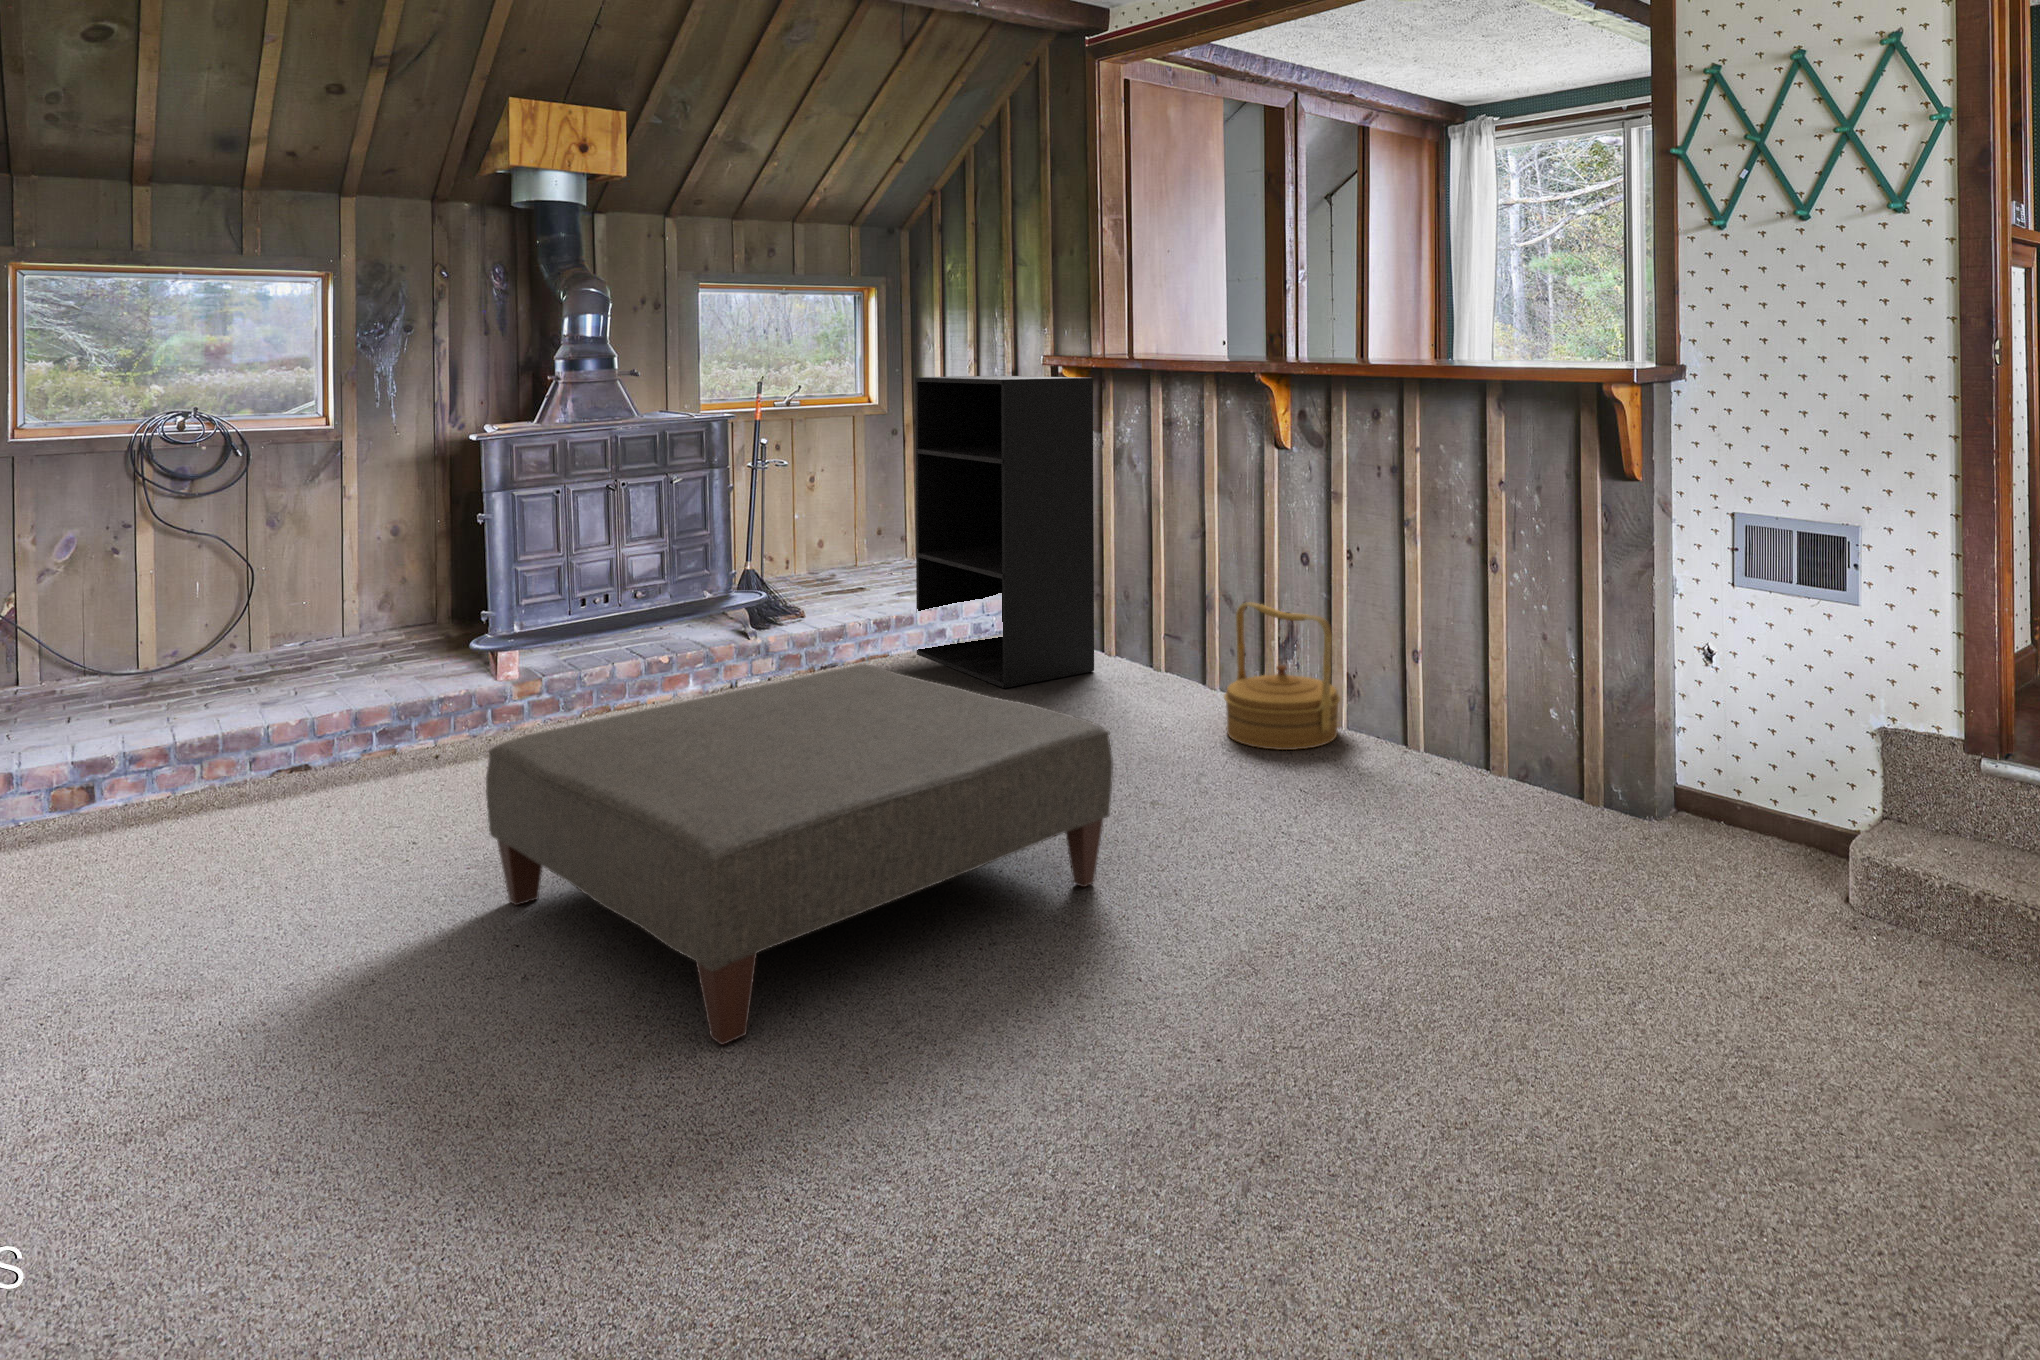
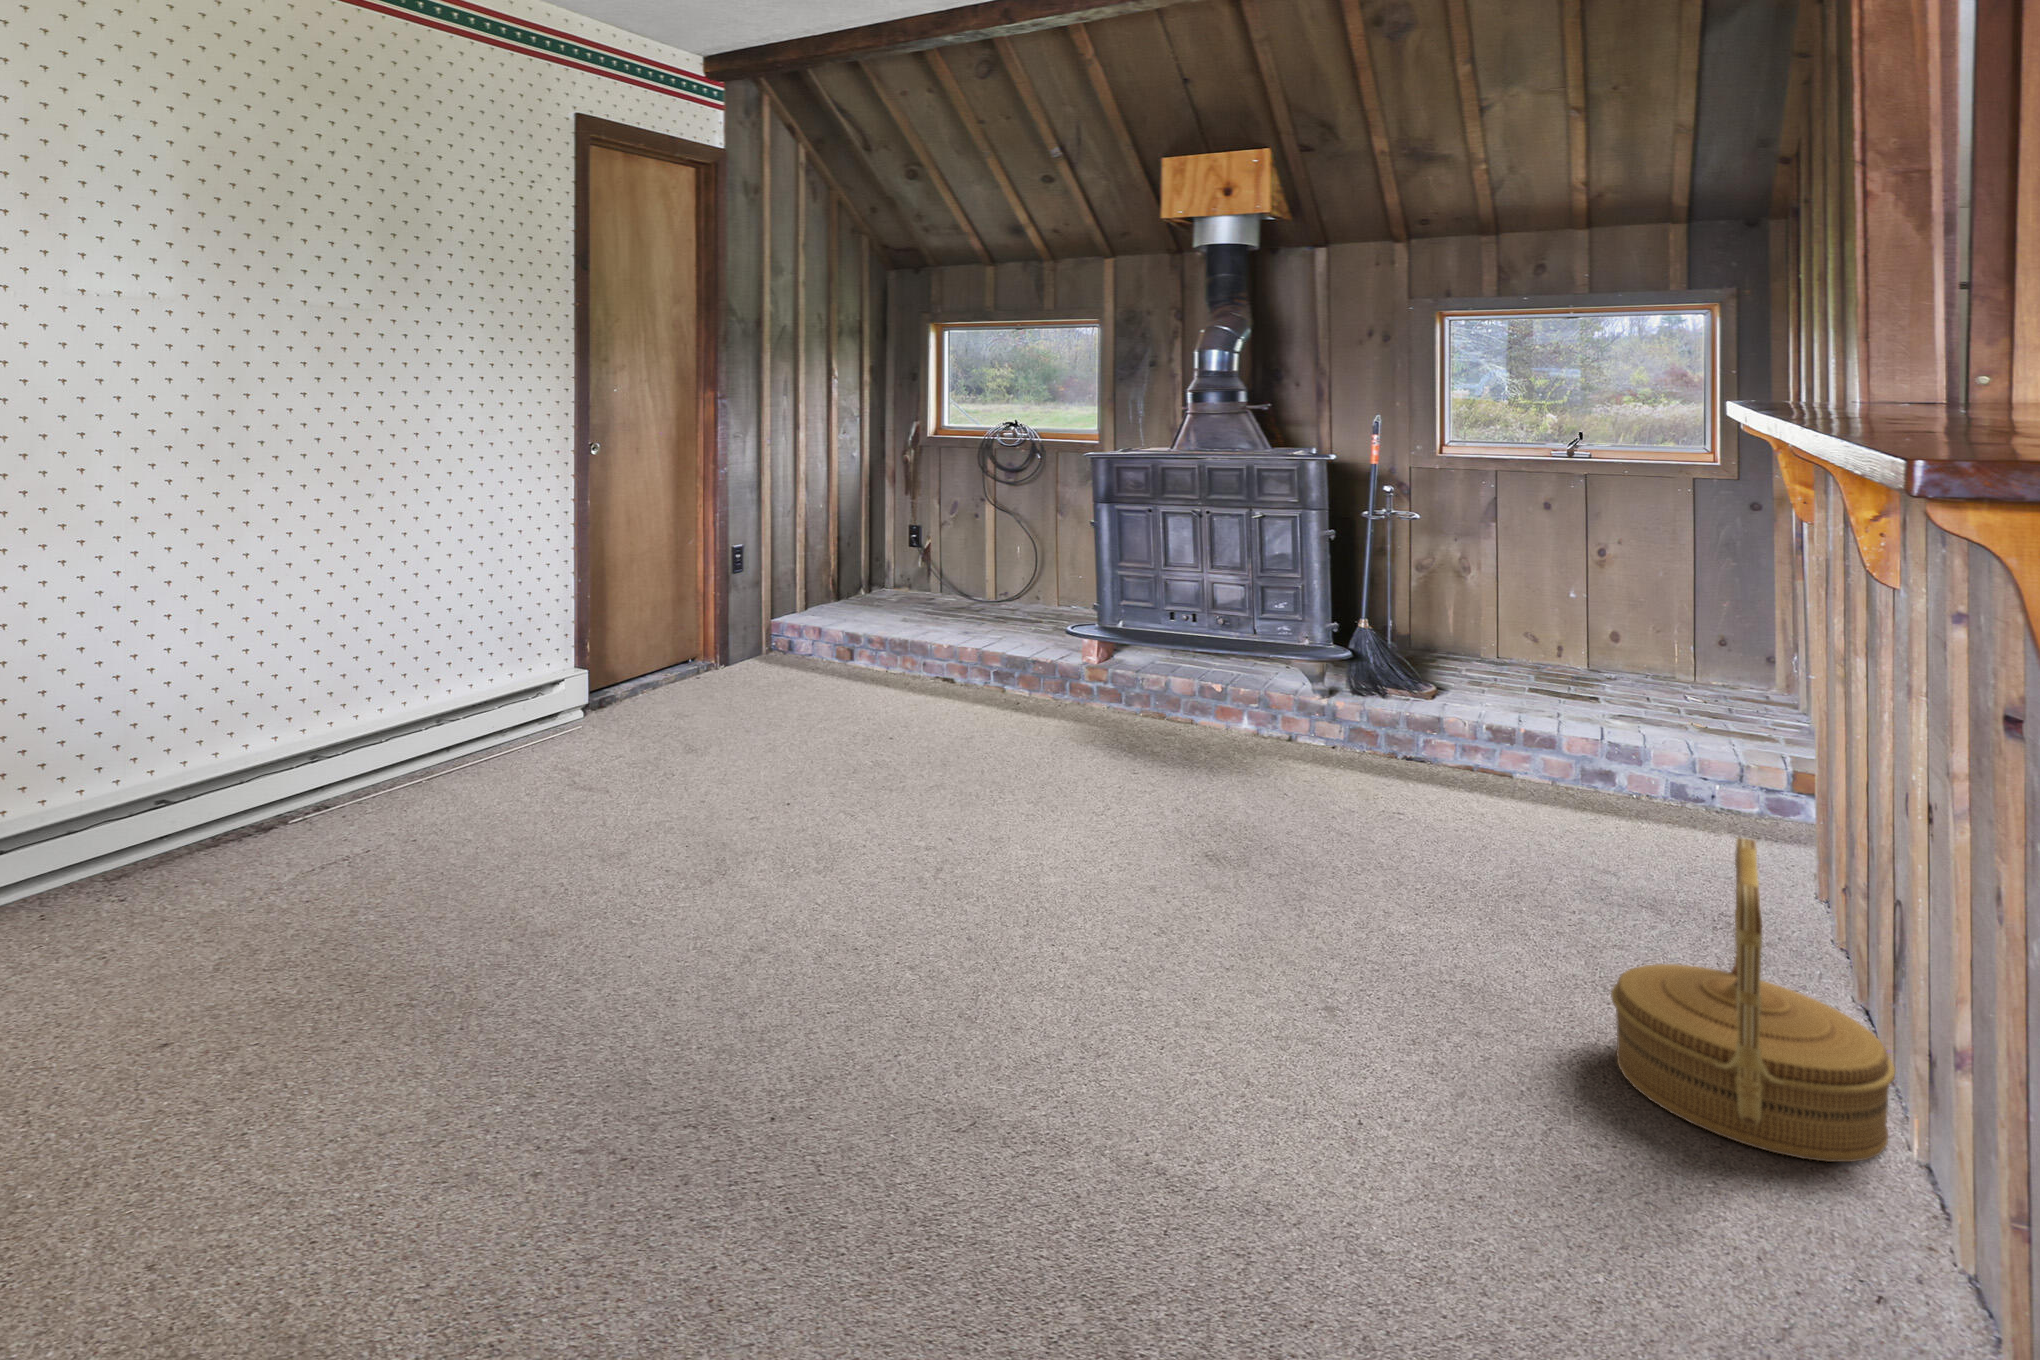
bookshelf: present [915,376,1094,688] -> none [1541,421,1754,903]
ottoman: present [486,664,1113,1045] -> none [588,661,1119,993]

